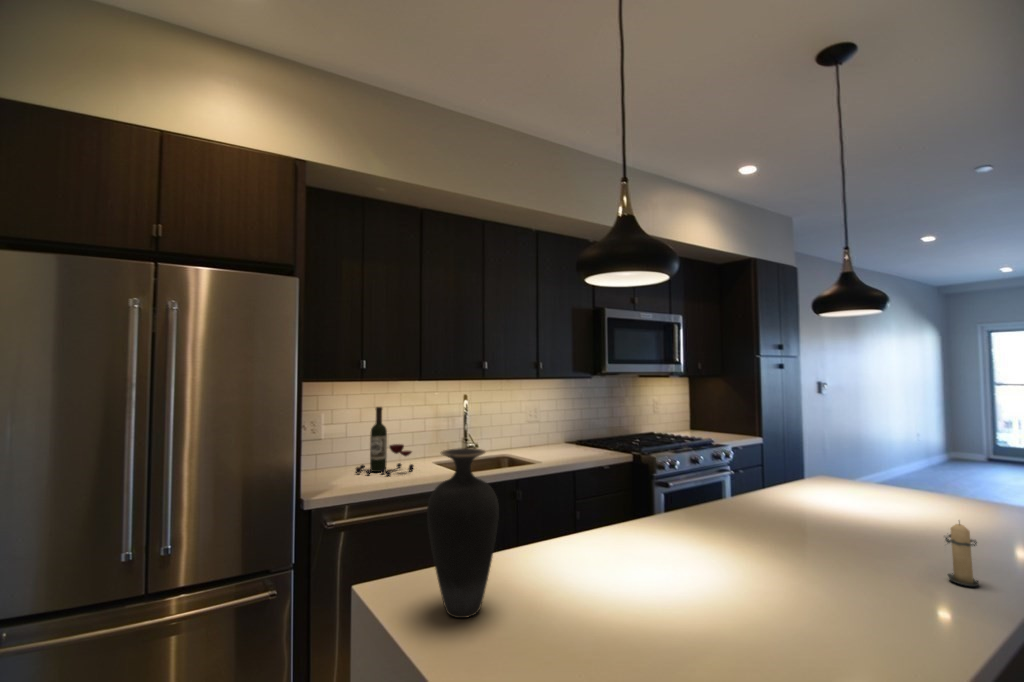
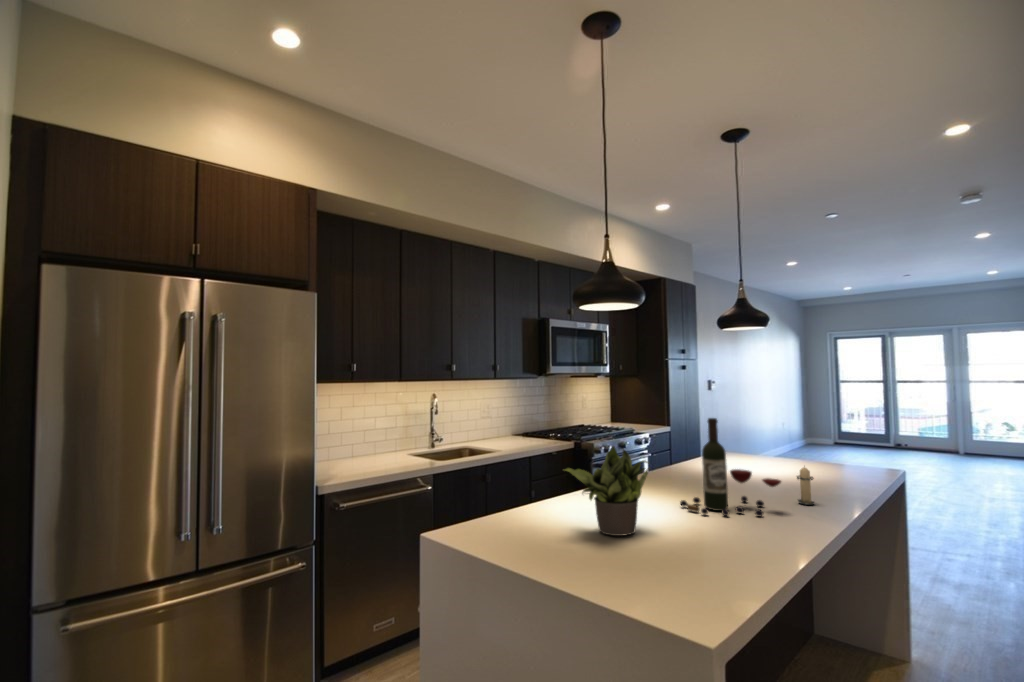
wine bottle: present [356,407,414,476] -> present [680,418,781,516]
vase: present [427,448,499,618] -> none [481,428,530,542]
potted plant: none [543,480,685,626] -> present [565,446,650,536]

